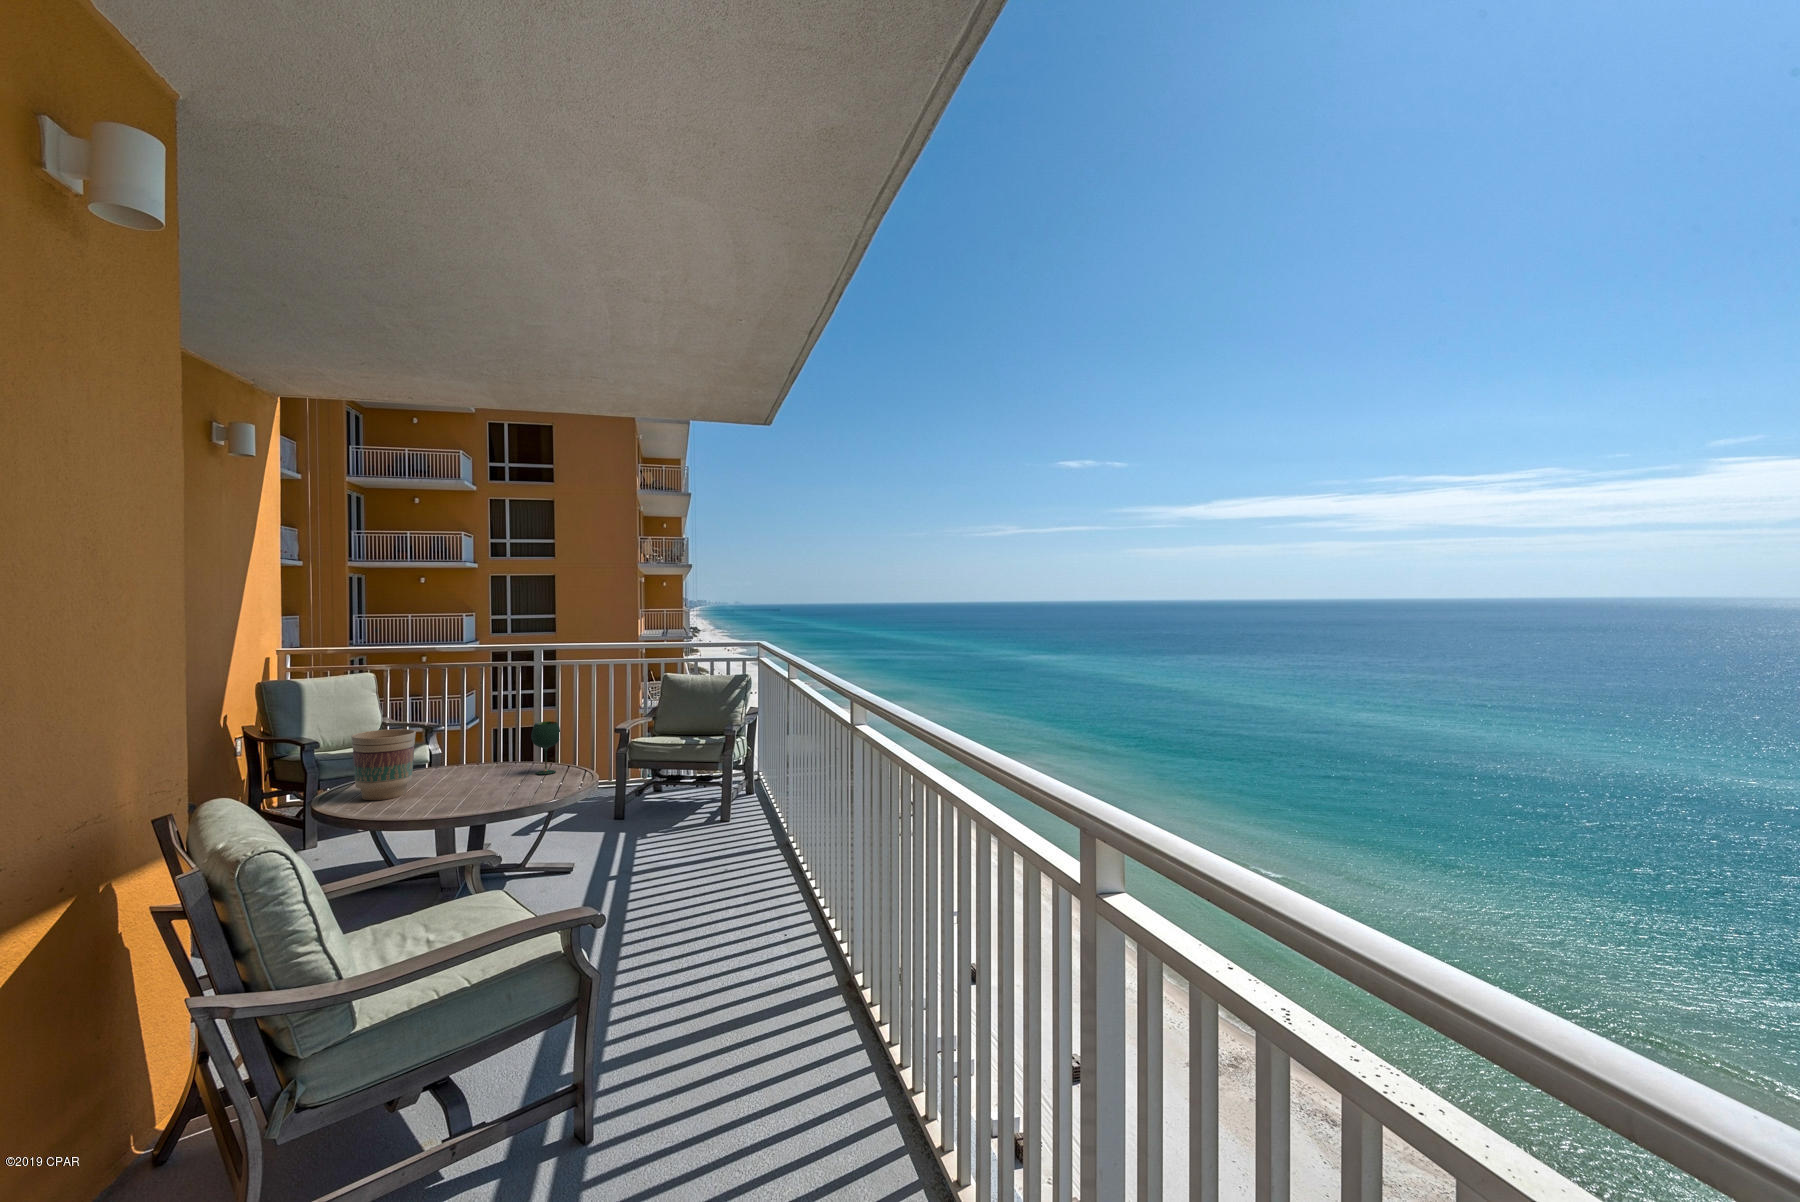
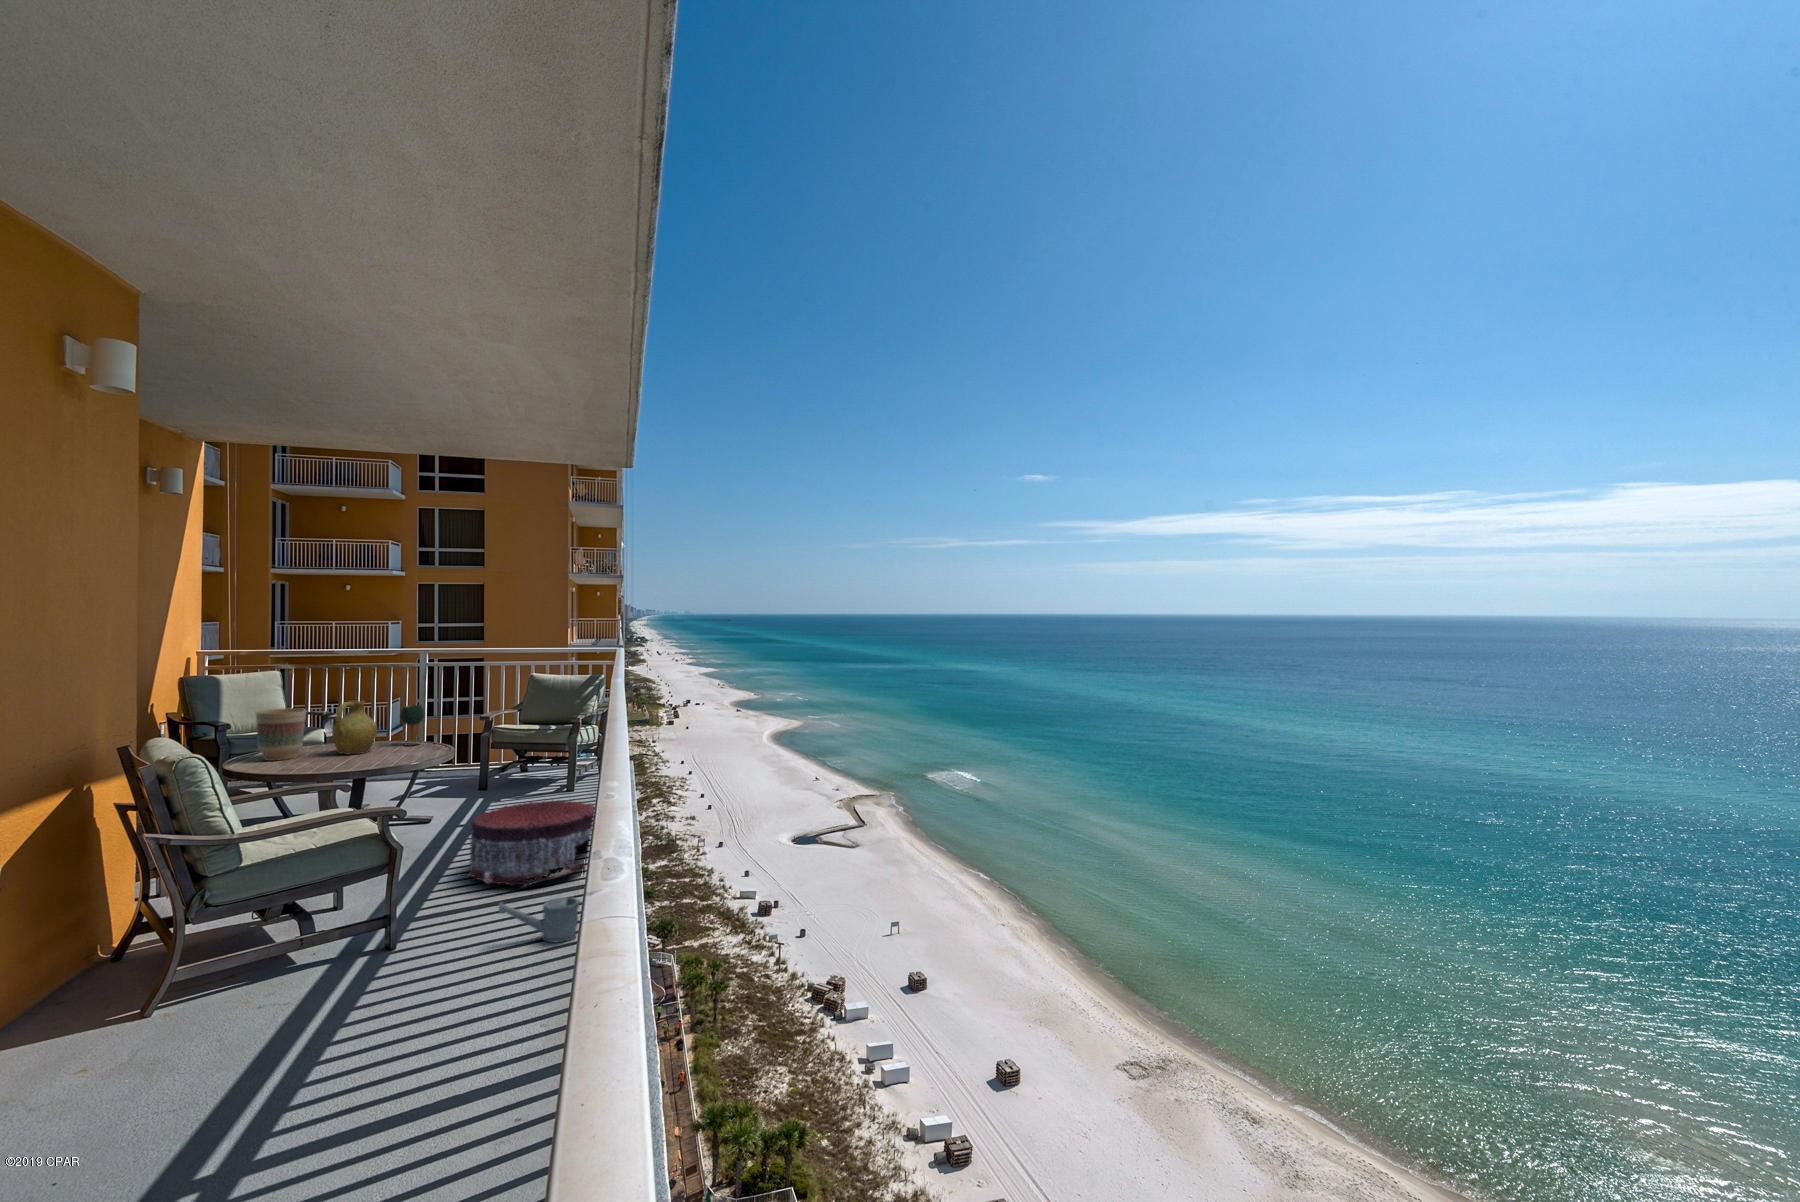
pitcher: none [449,718,505,790] -> present [332,701,377,754]
pouf: none [653,852,825,997] -> present [468,800,595,887]
watering can: none [749,1040,893,1123] -> present [499,897,581,942]

